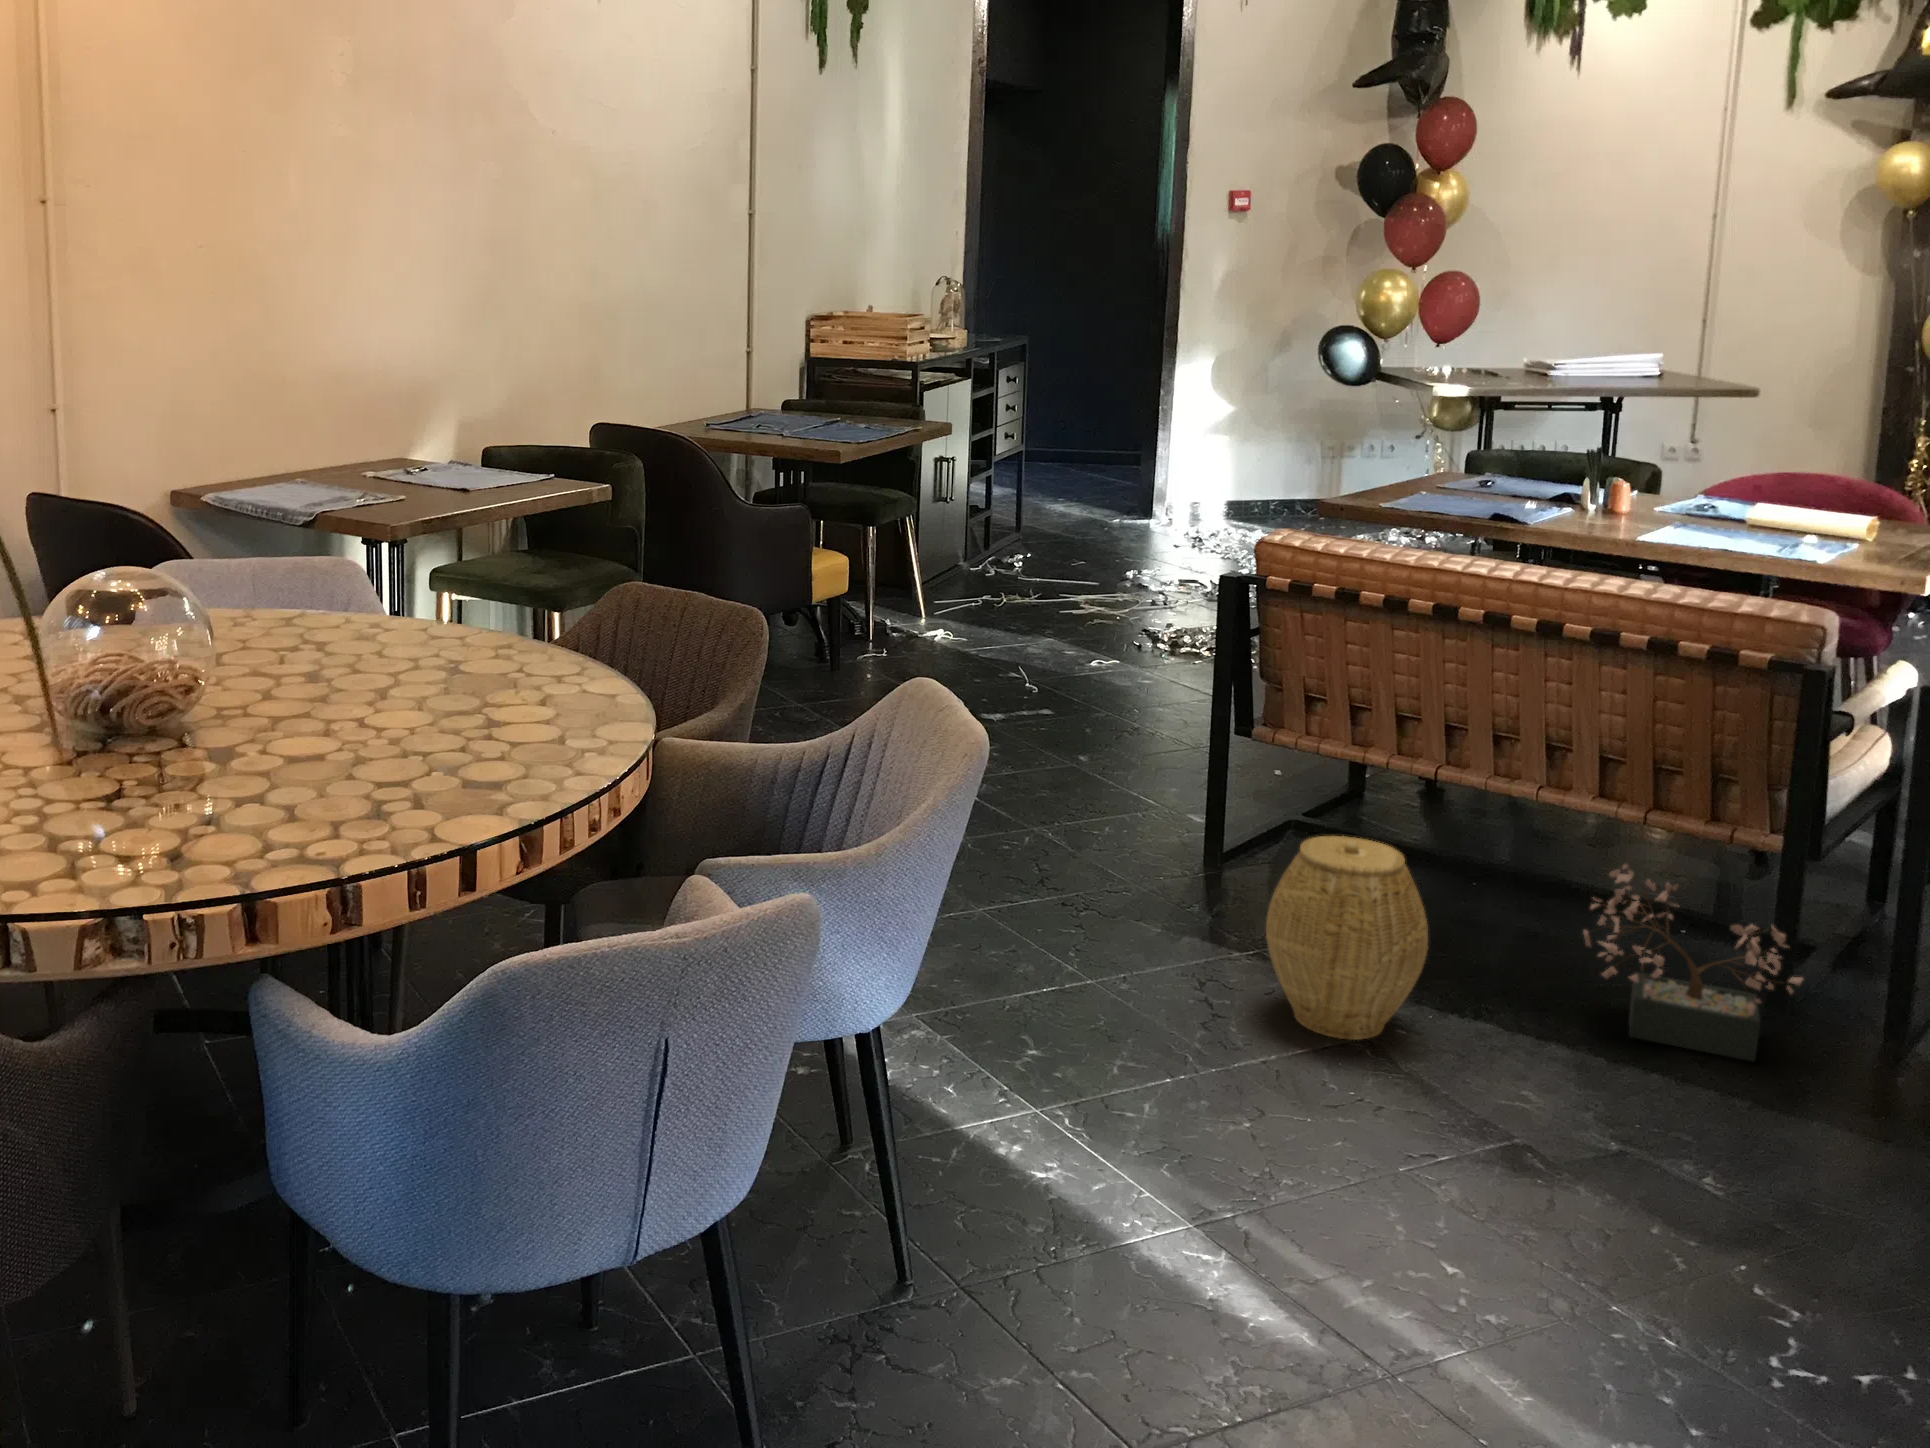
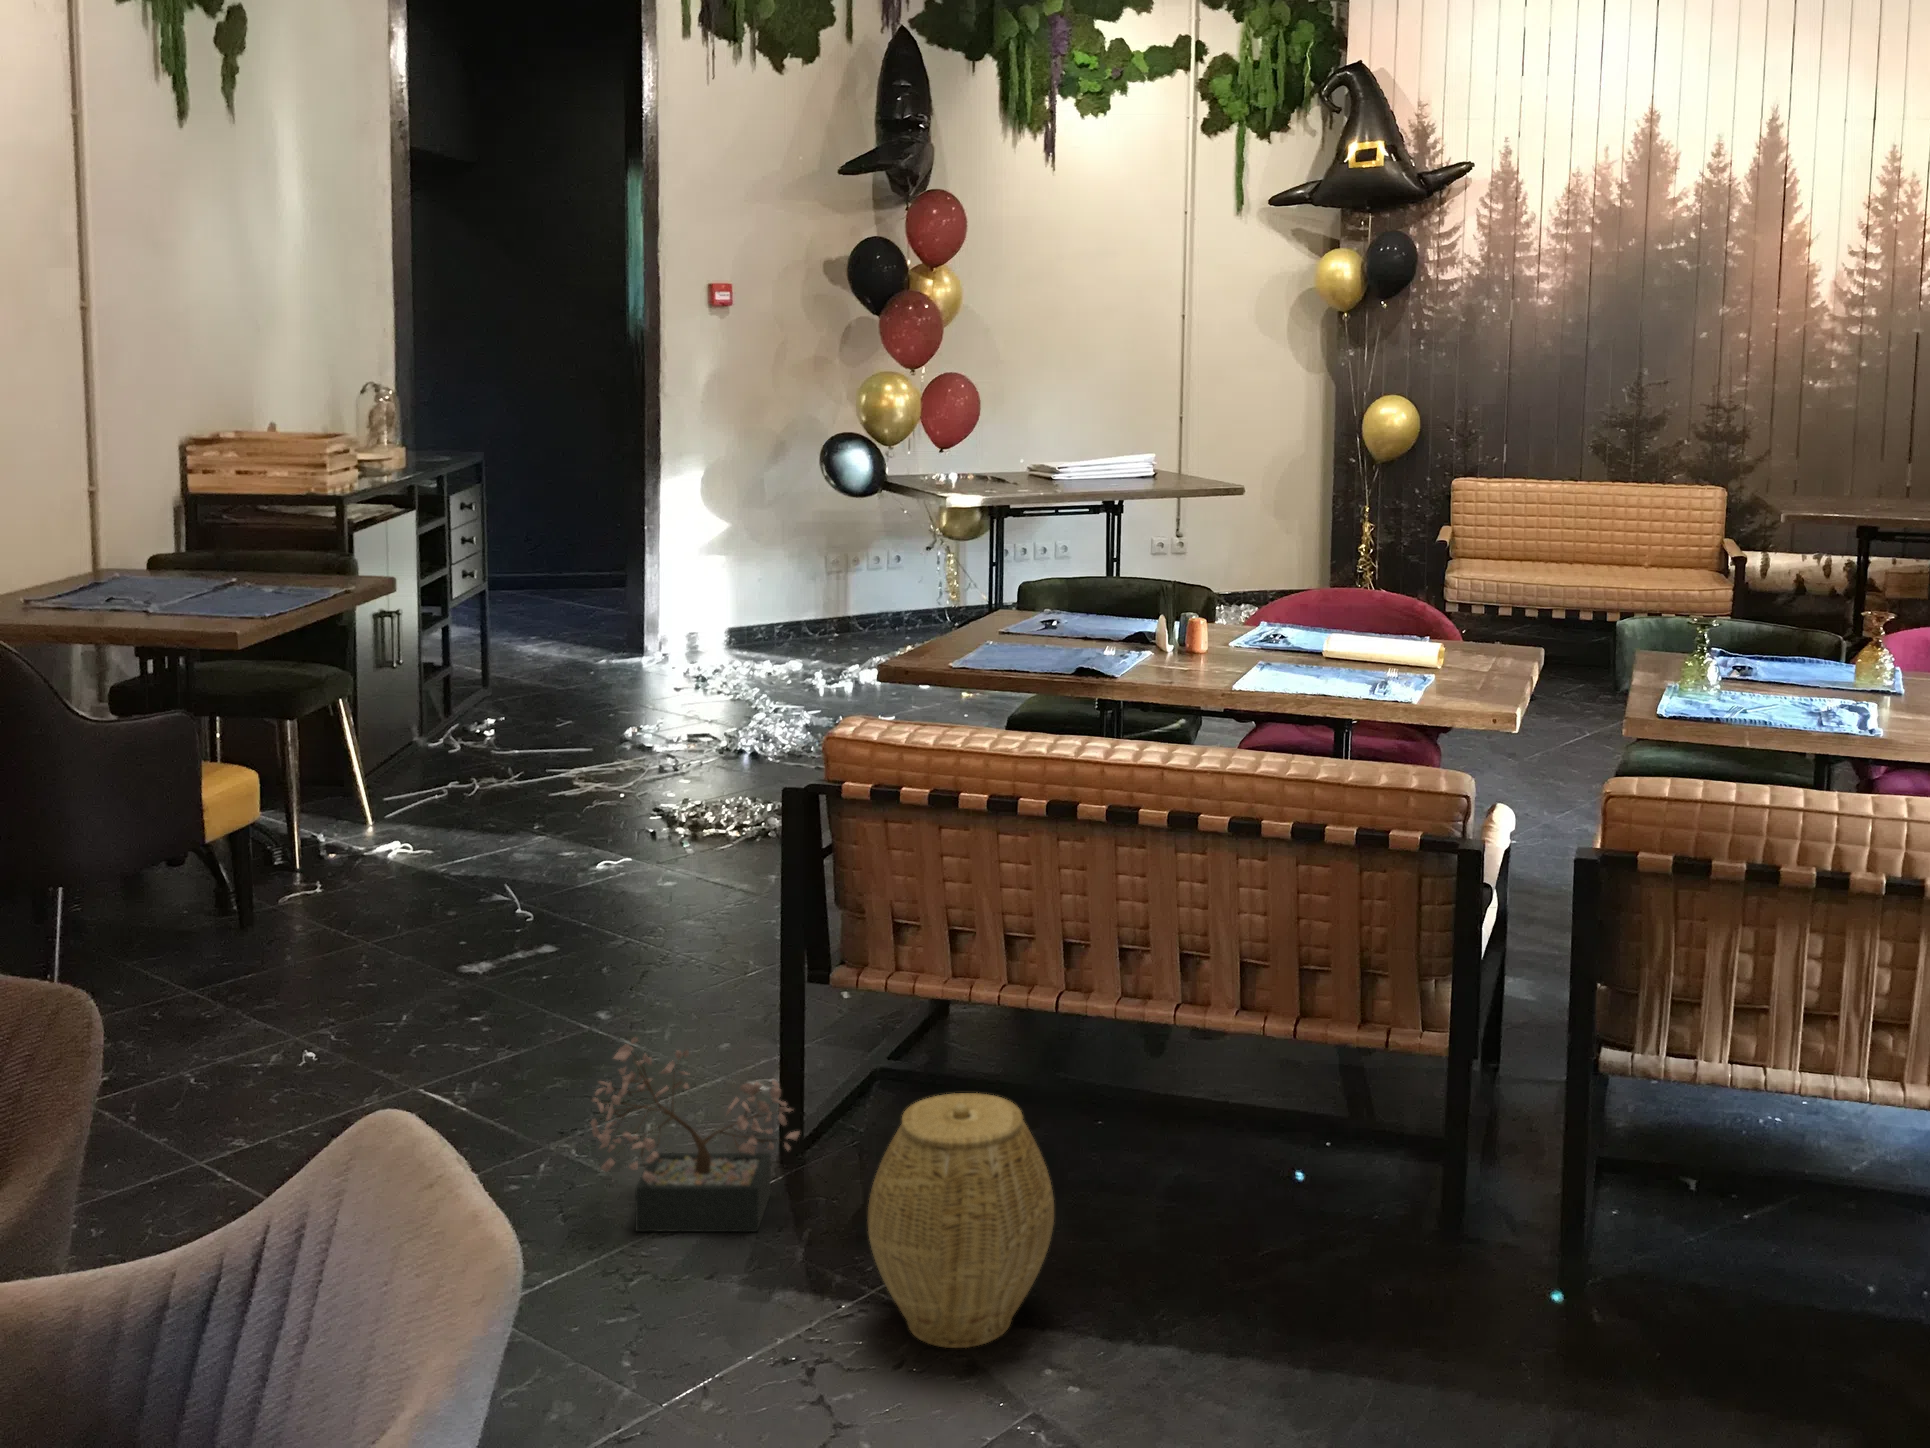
decorative plant: present [1583,864,1803,1061] -> present [591,1037,800,1232]

